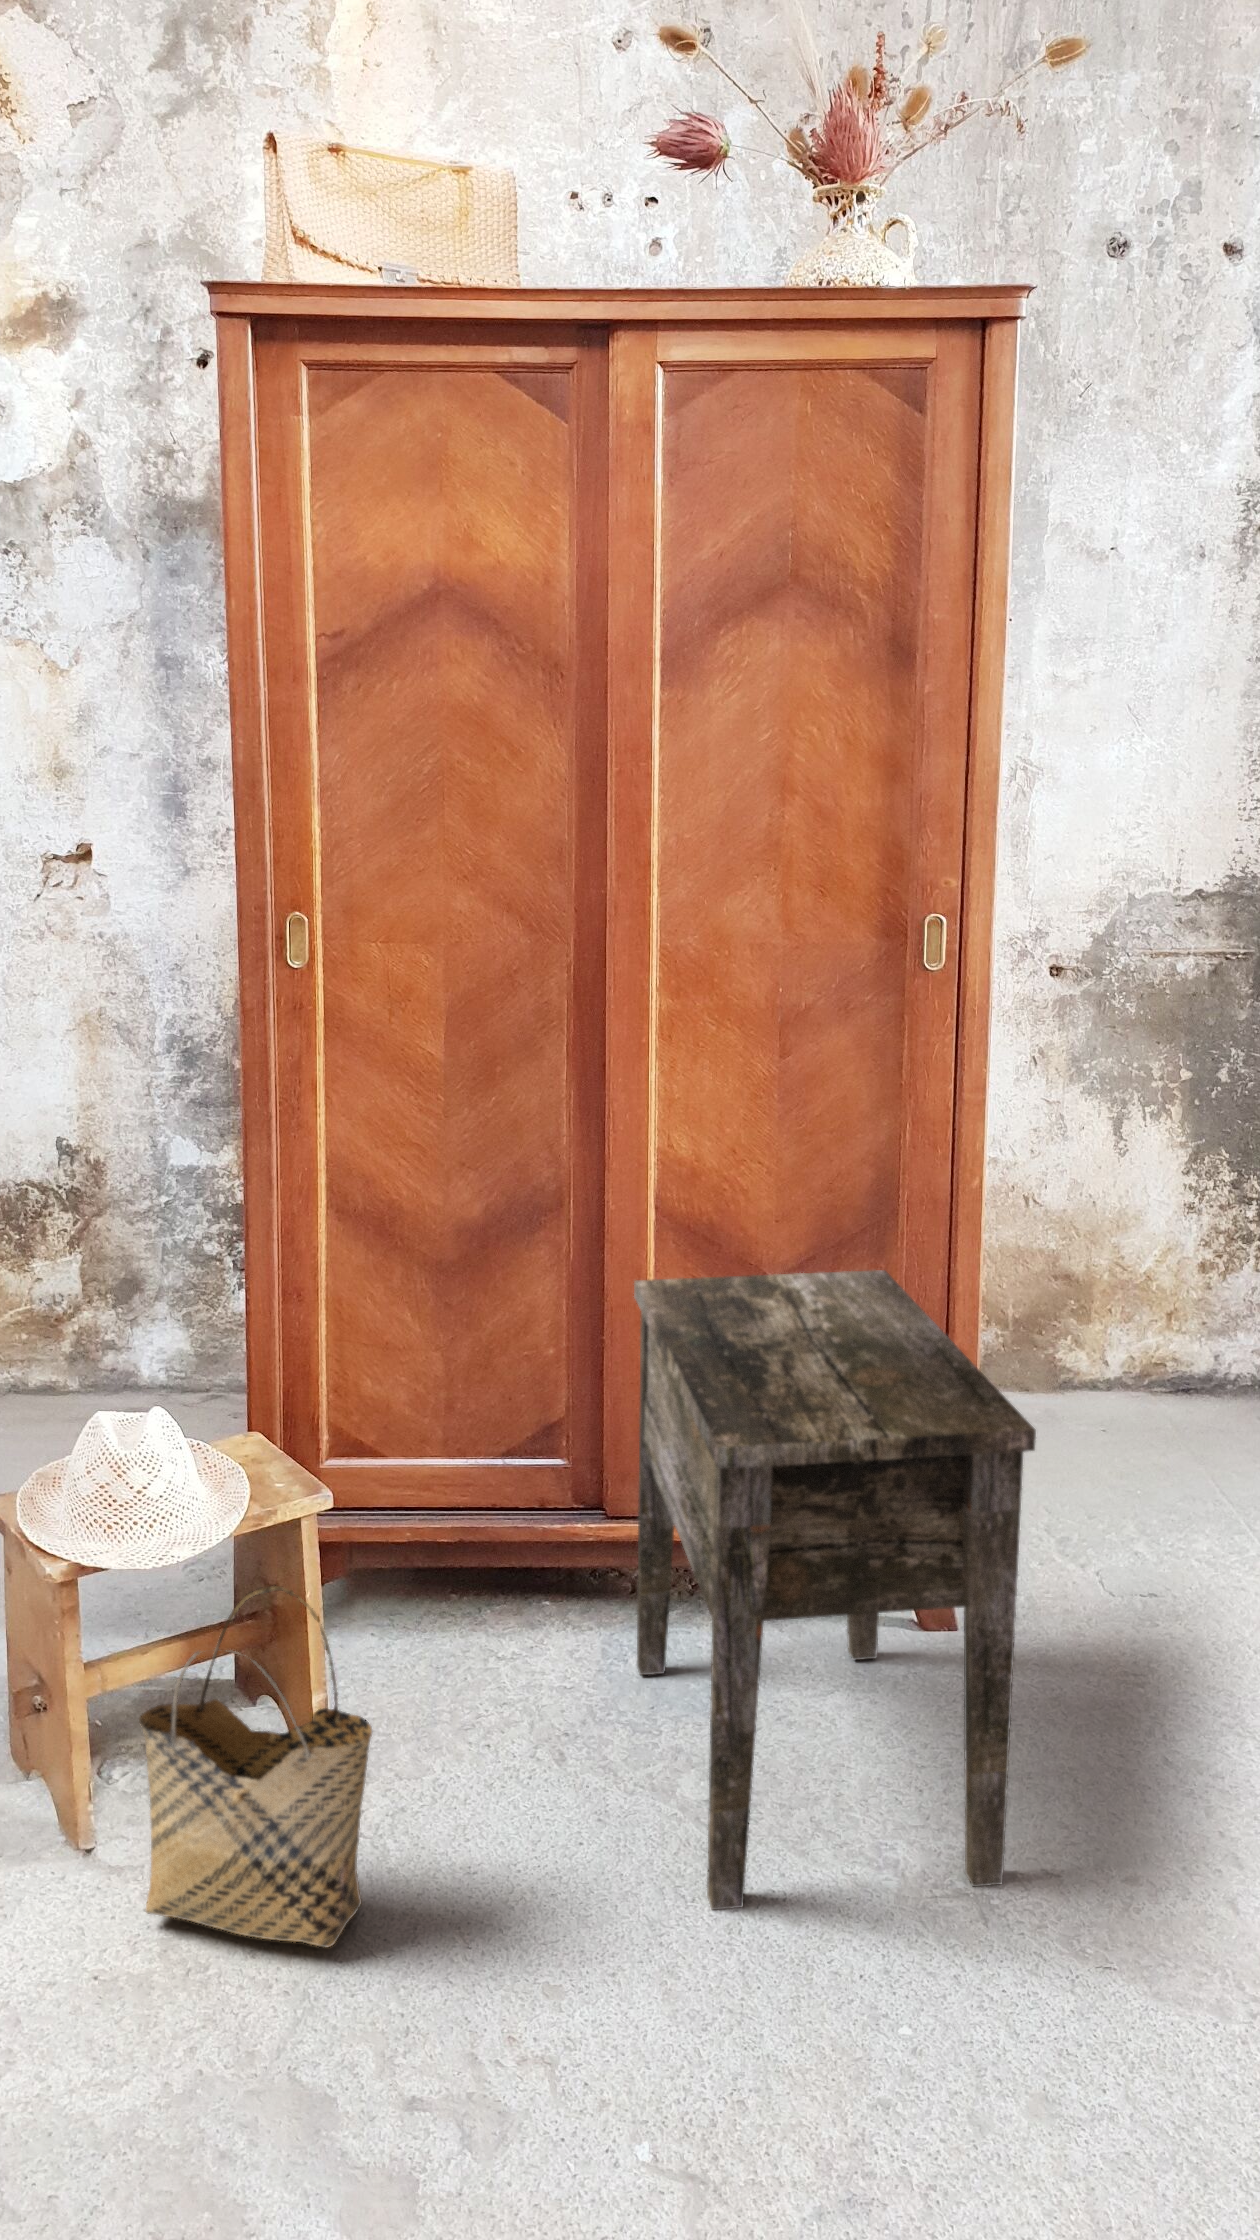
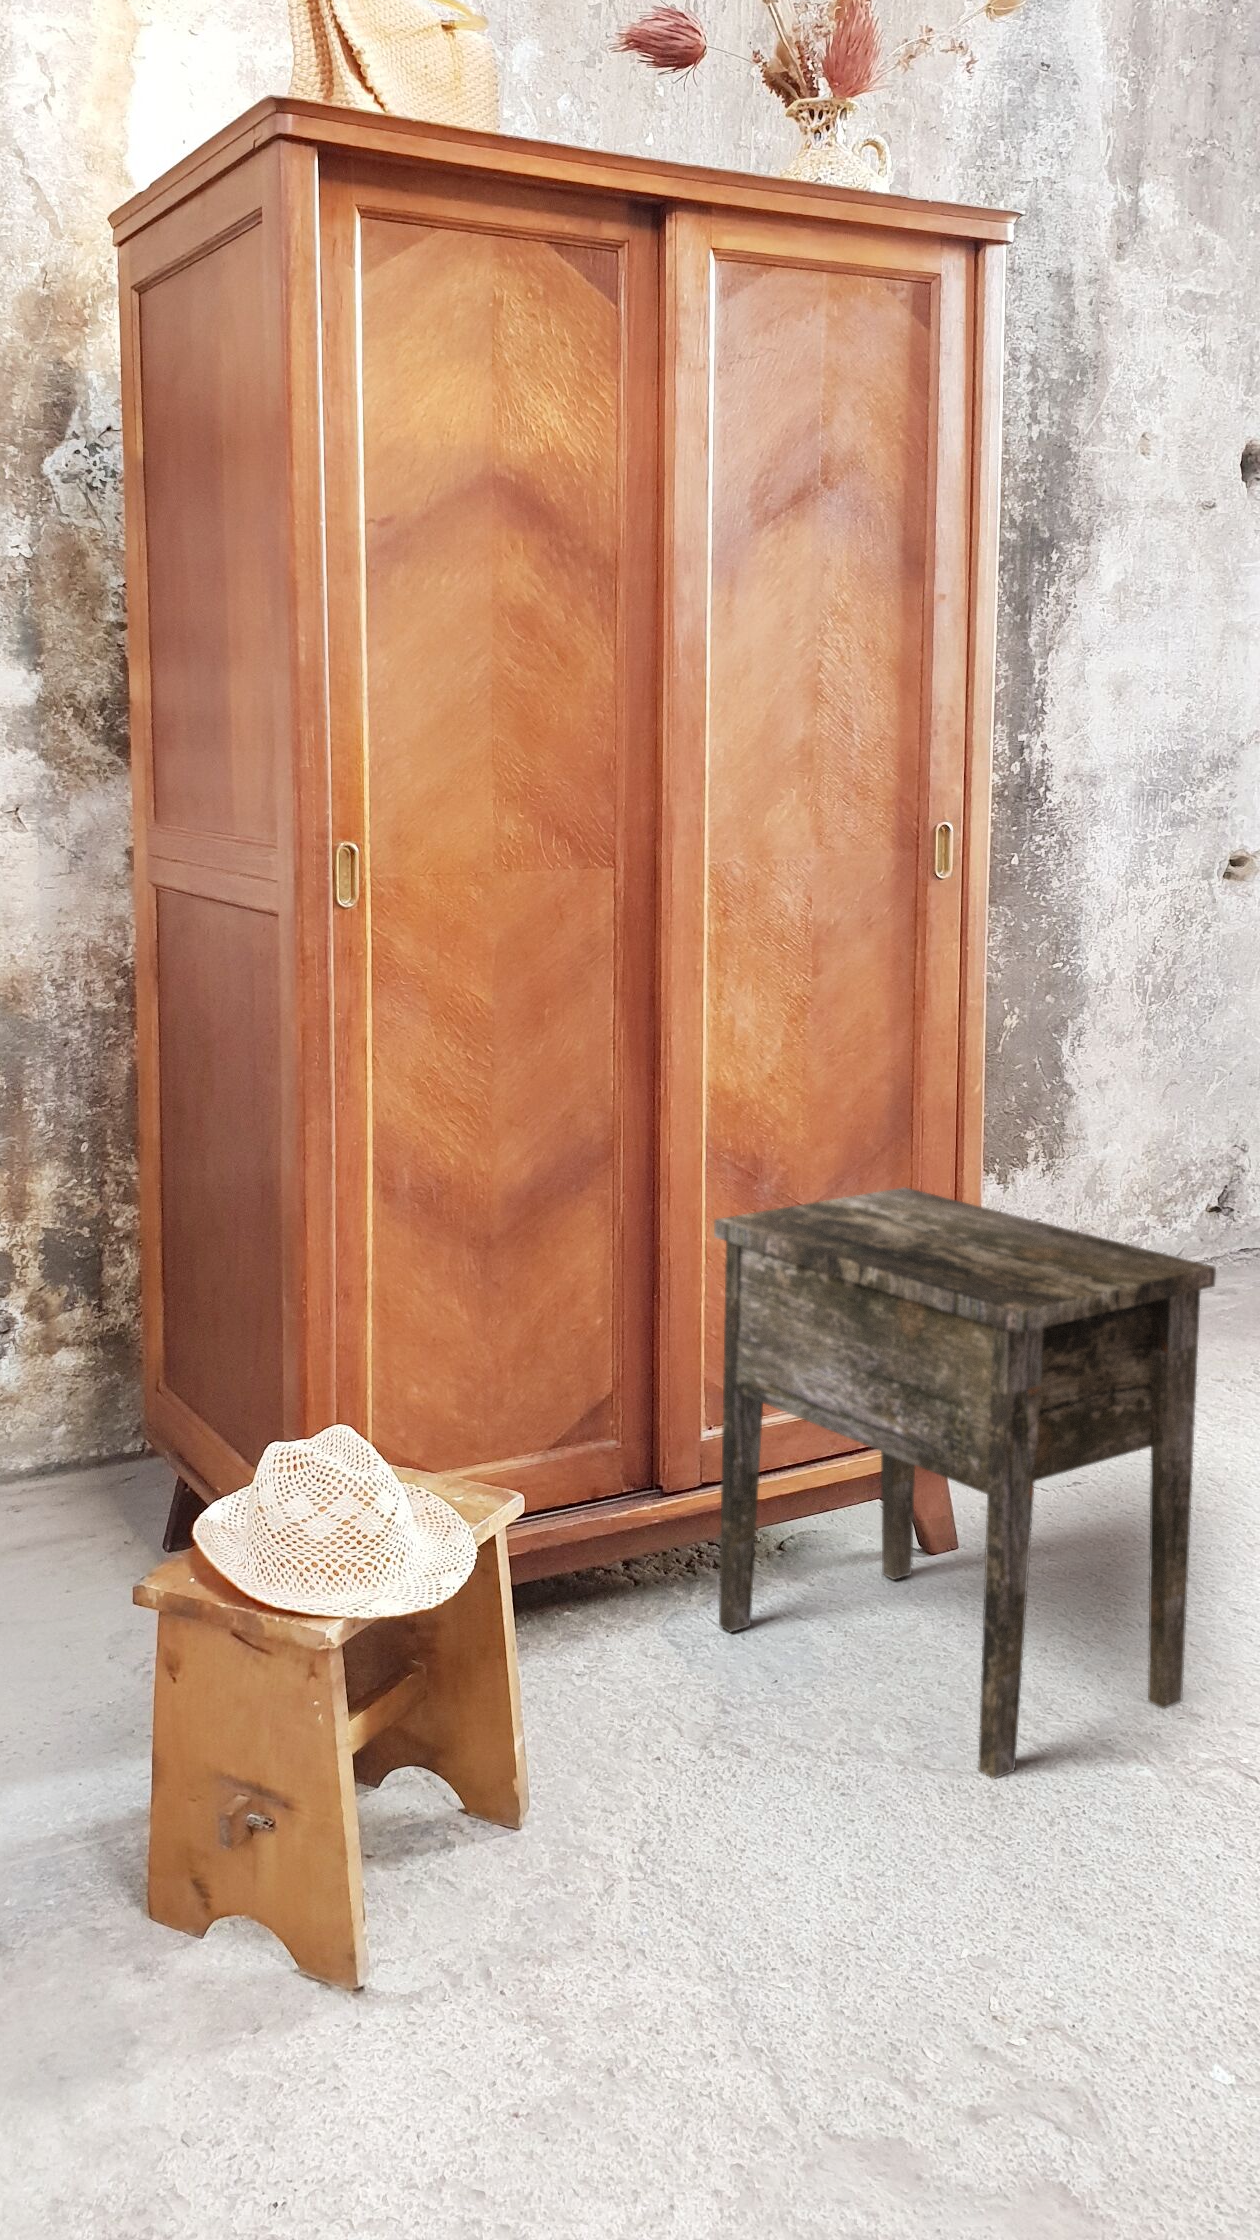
woven basket: present [139,1585,372,1947] -> none [492,1540,731,1920]

